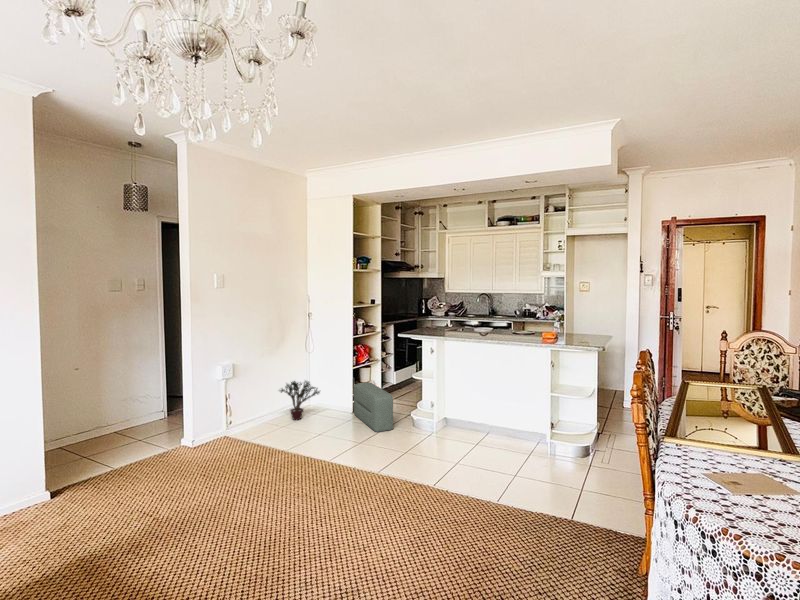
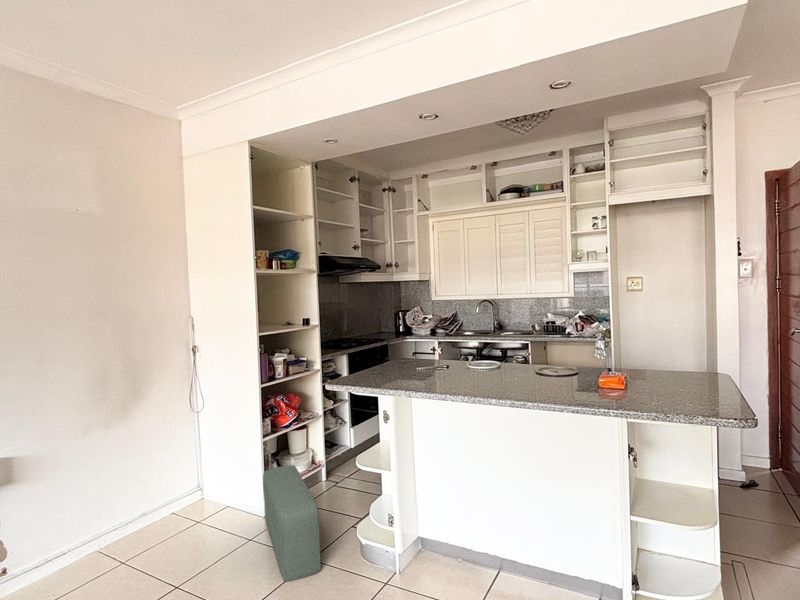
potted plant: present [280,381,320,420] -> none [119,464,202,544]

